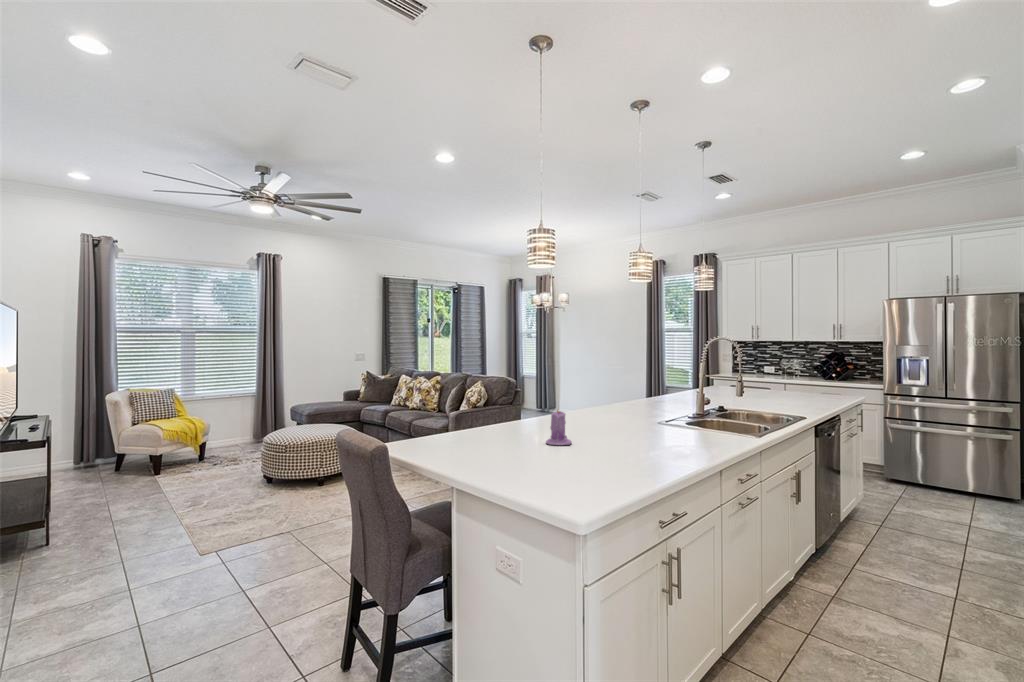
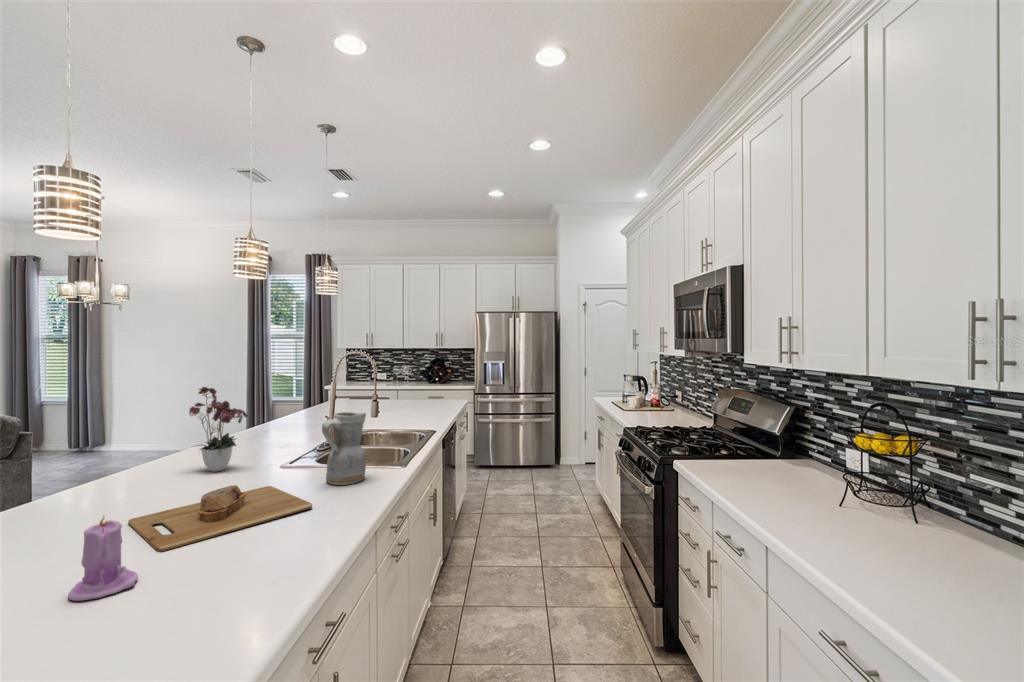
flower arrangement: none [597,354,635,414] -> present [189,387,248,472]
ceramic pitcher: none [677,378,711,431] -> present [322,412,366,485]
cutting board: none [568,415,665,438] -> present [128,485,312,552]

